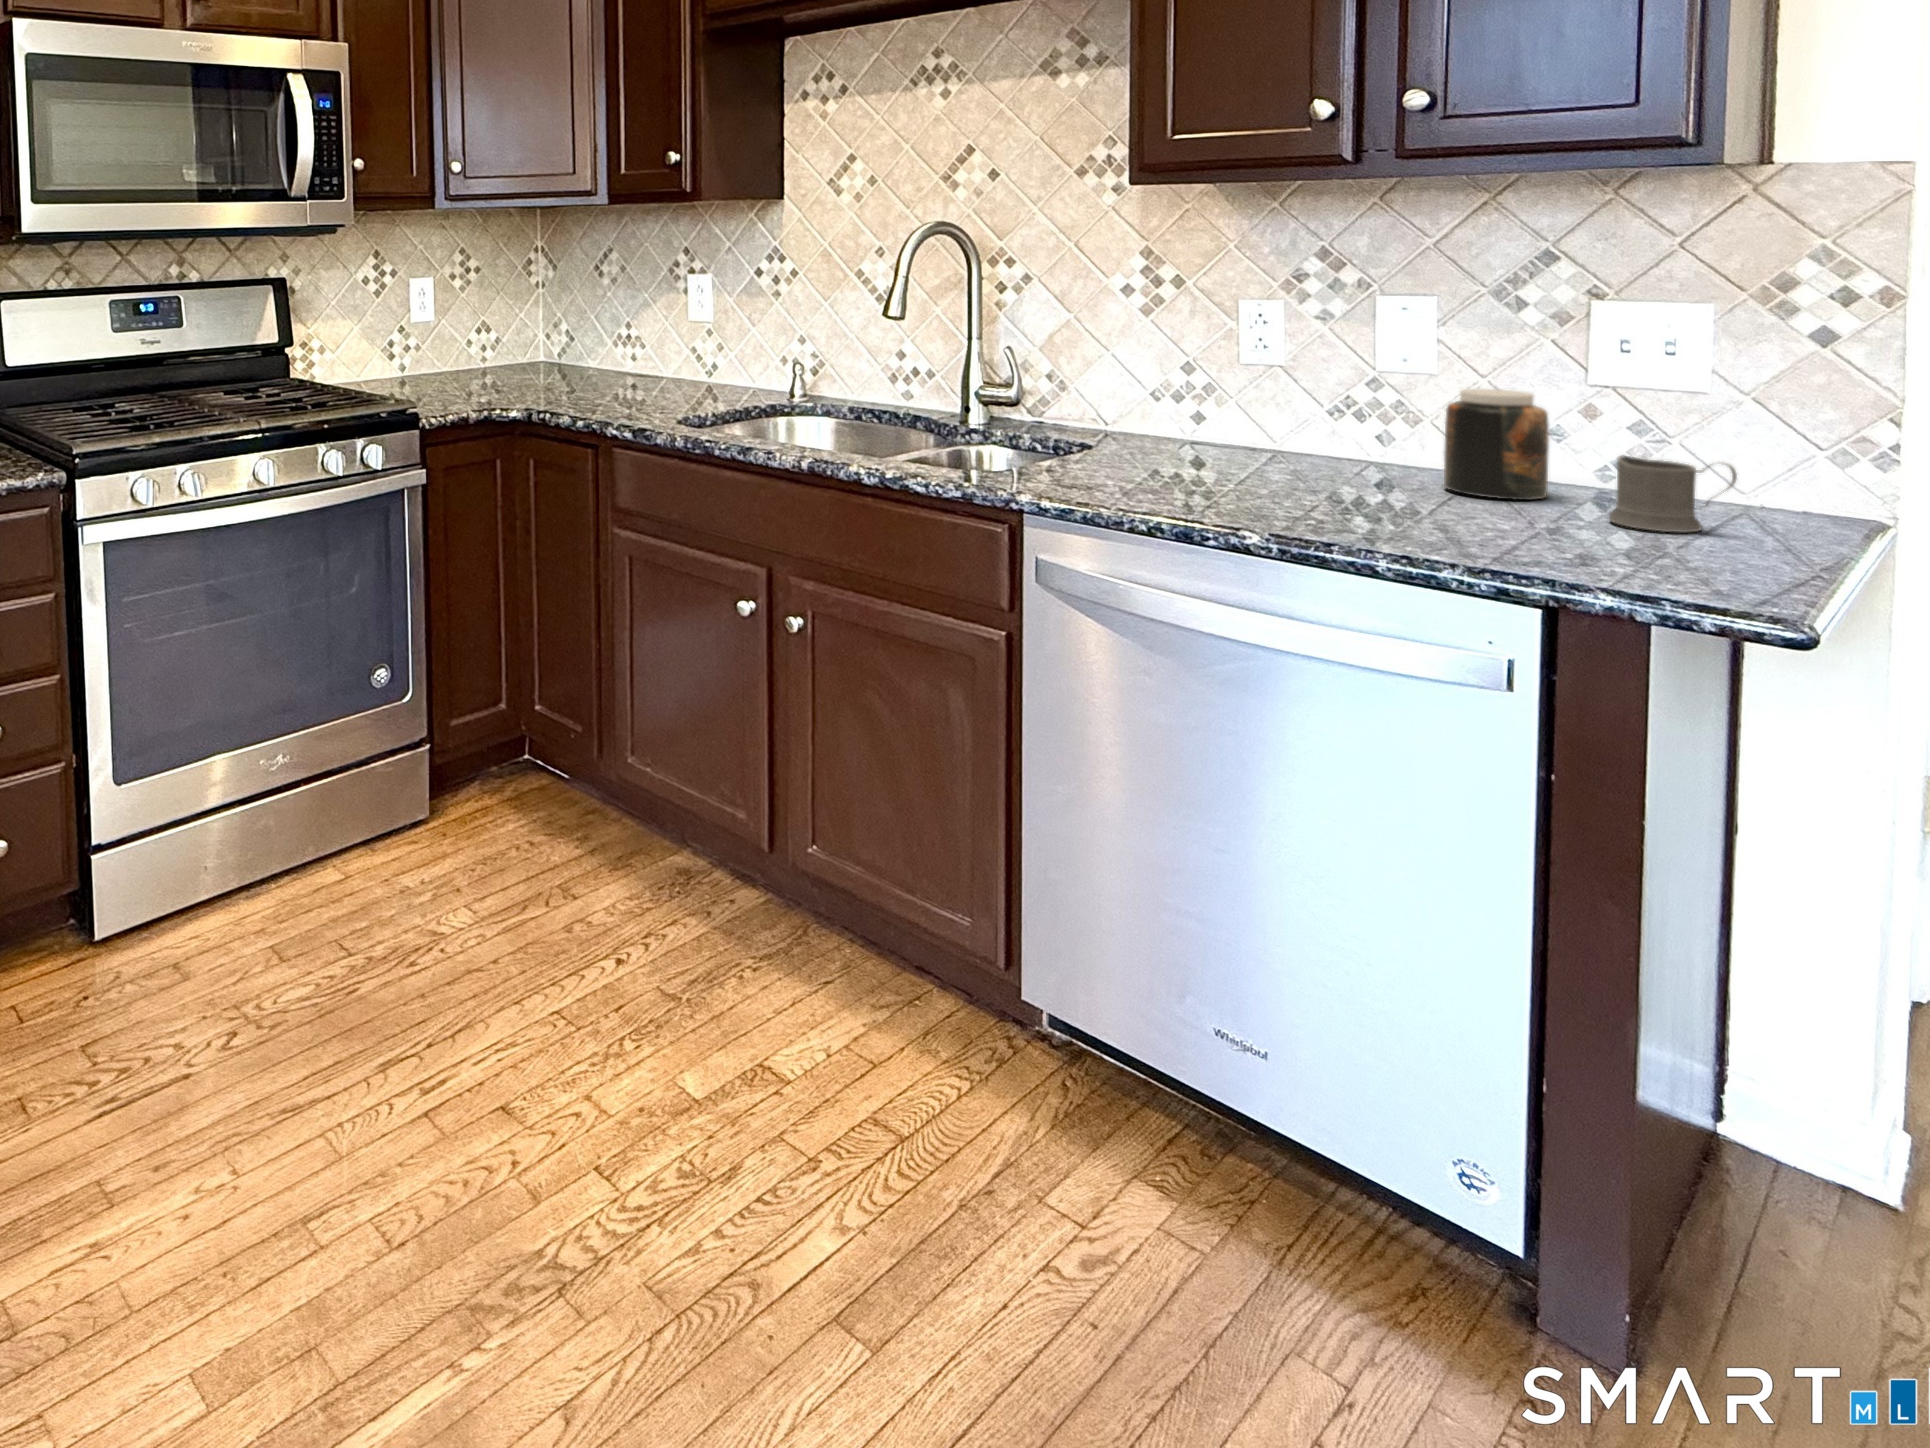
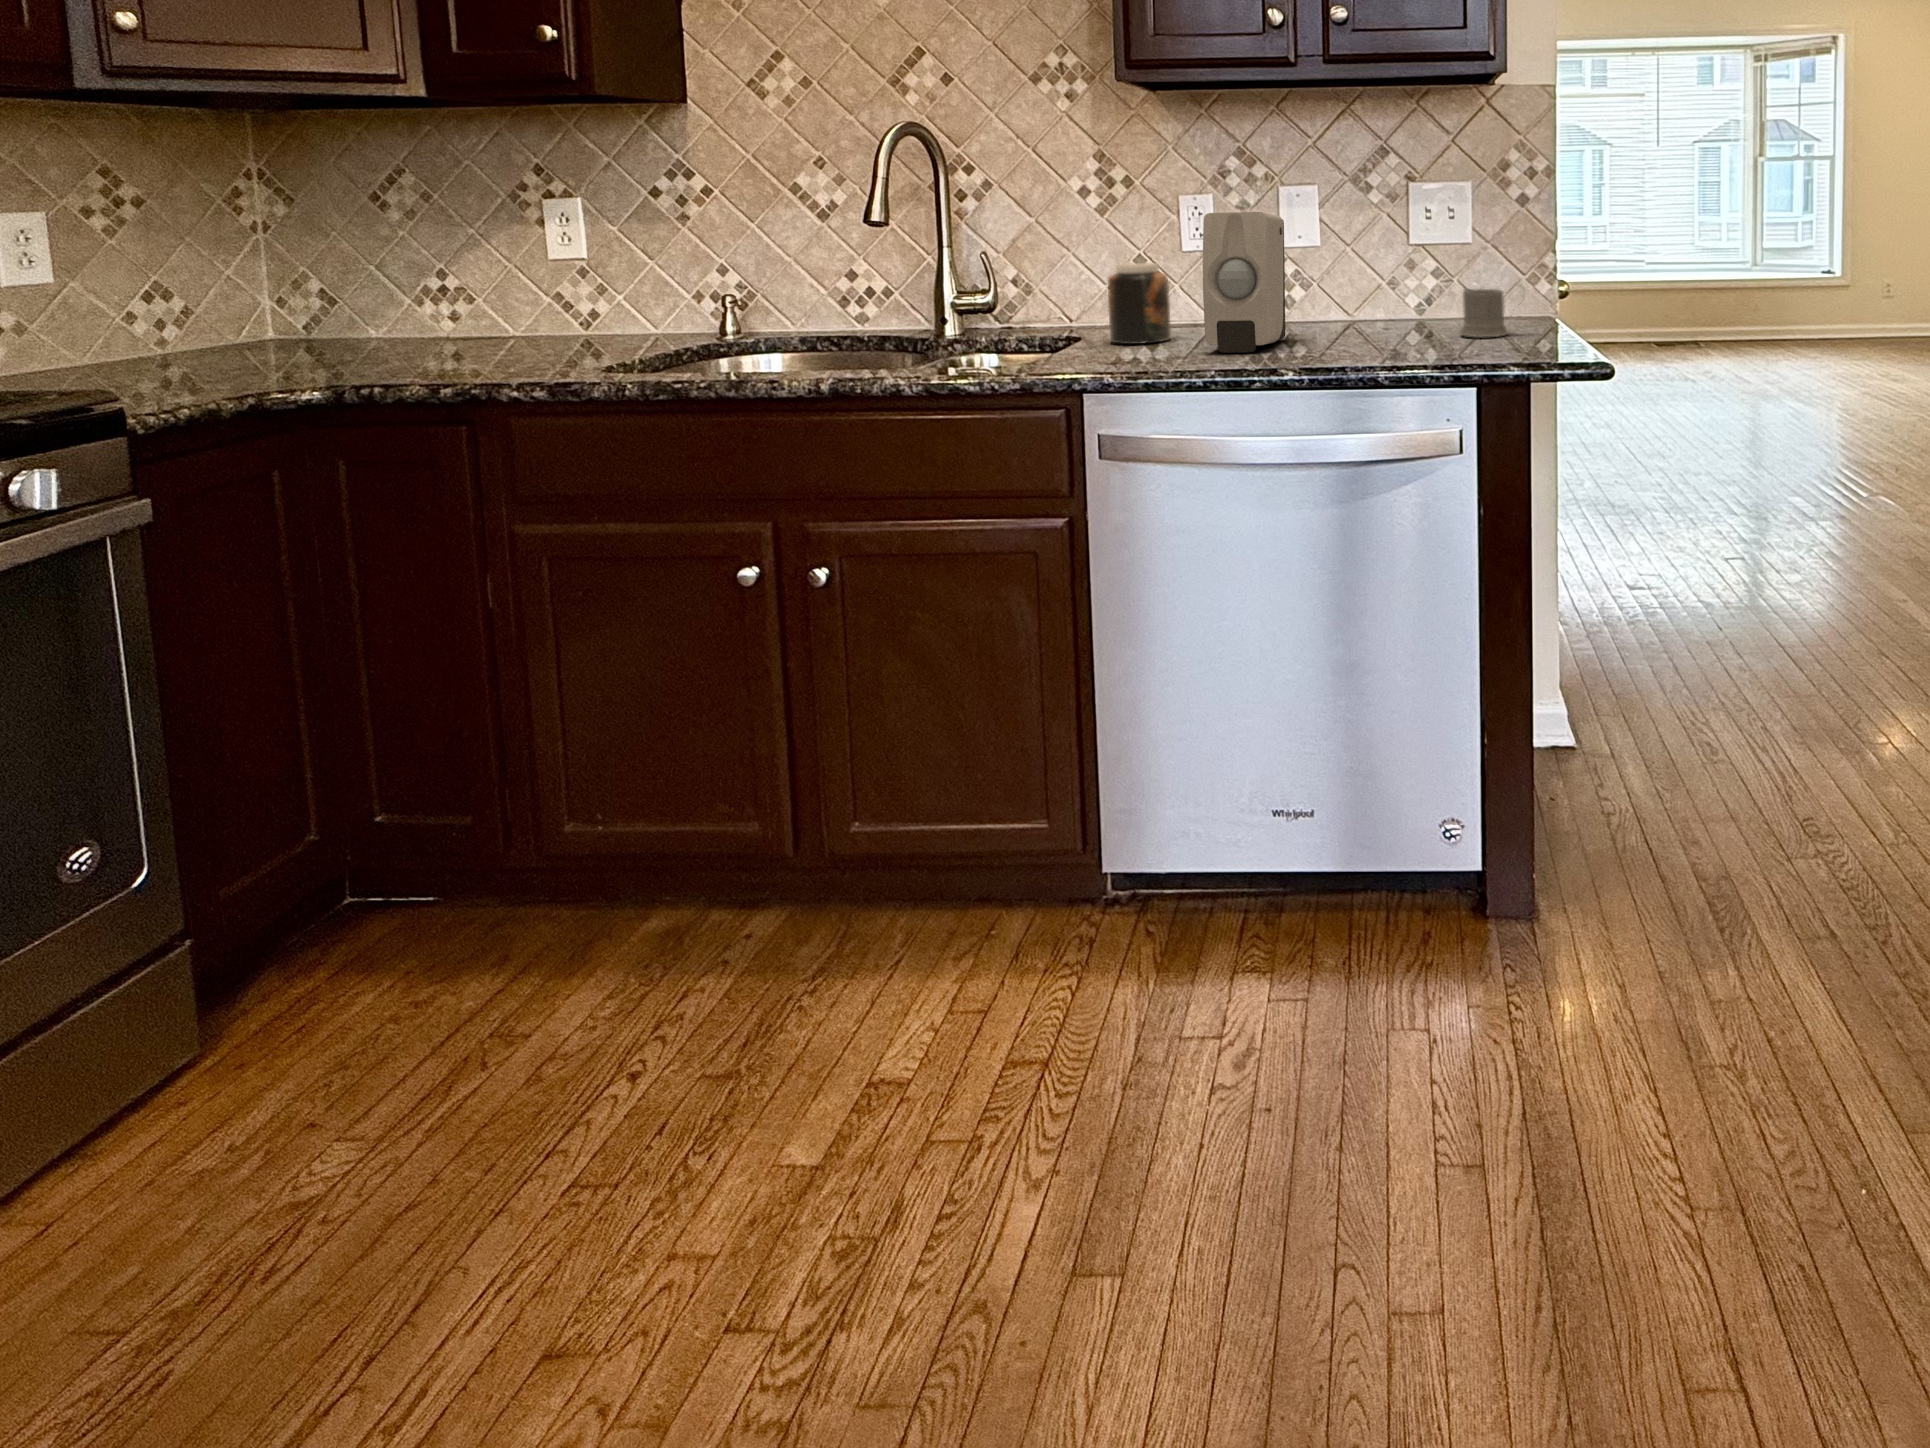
soap dispenser: none [1210,329,1346,492] -> present [1203,212,1285,352]
jar: present [1444,389,1549,500] -> present [1108,263,1171,344]

